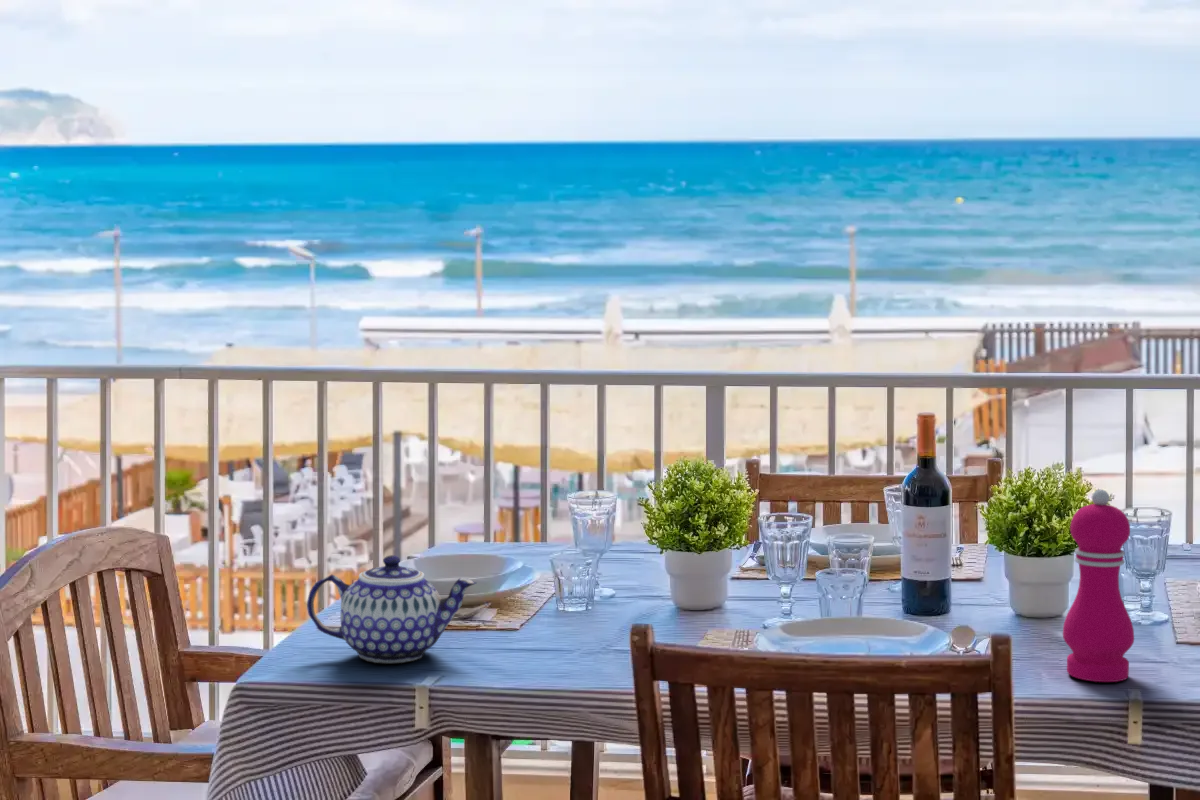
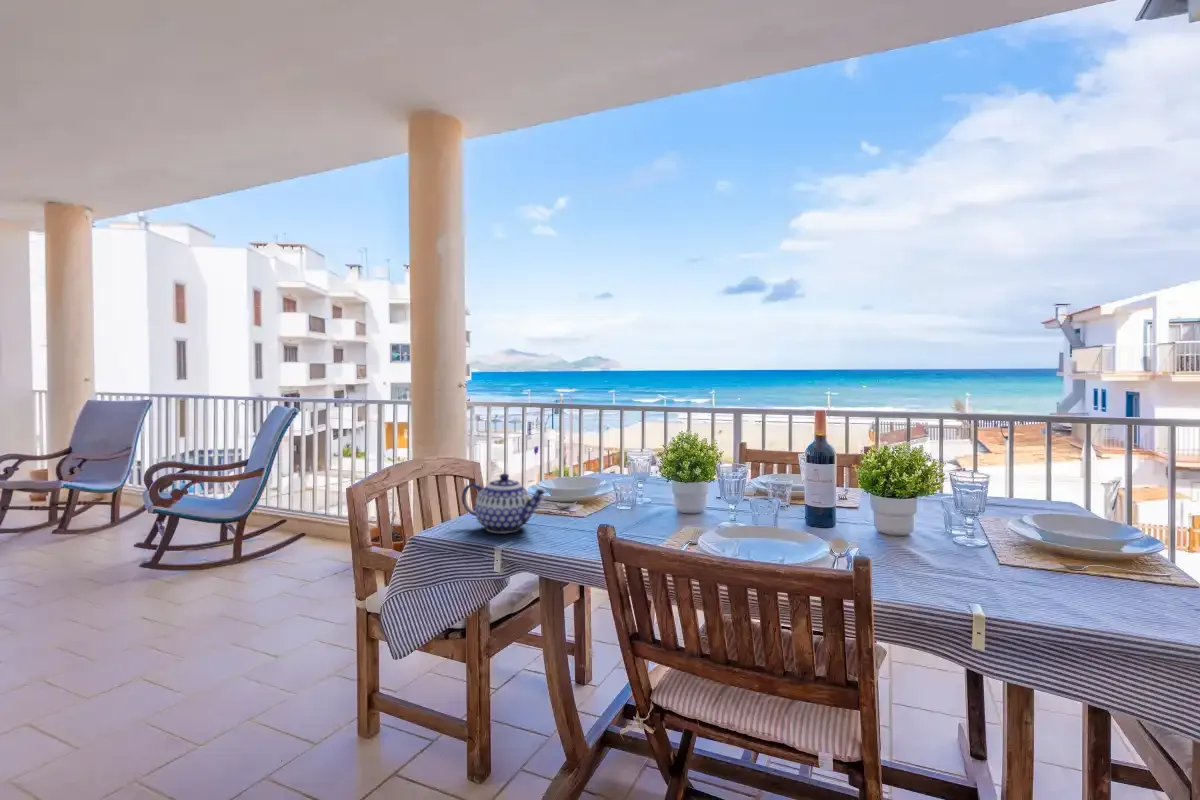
pepper mill: present [1063,490,1134,682] -> none [914,455,972,595]

